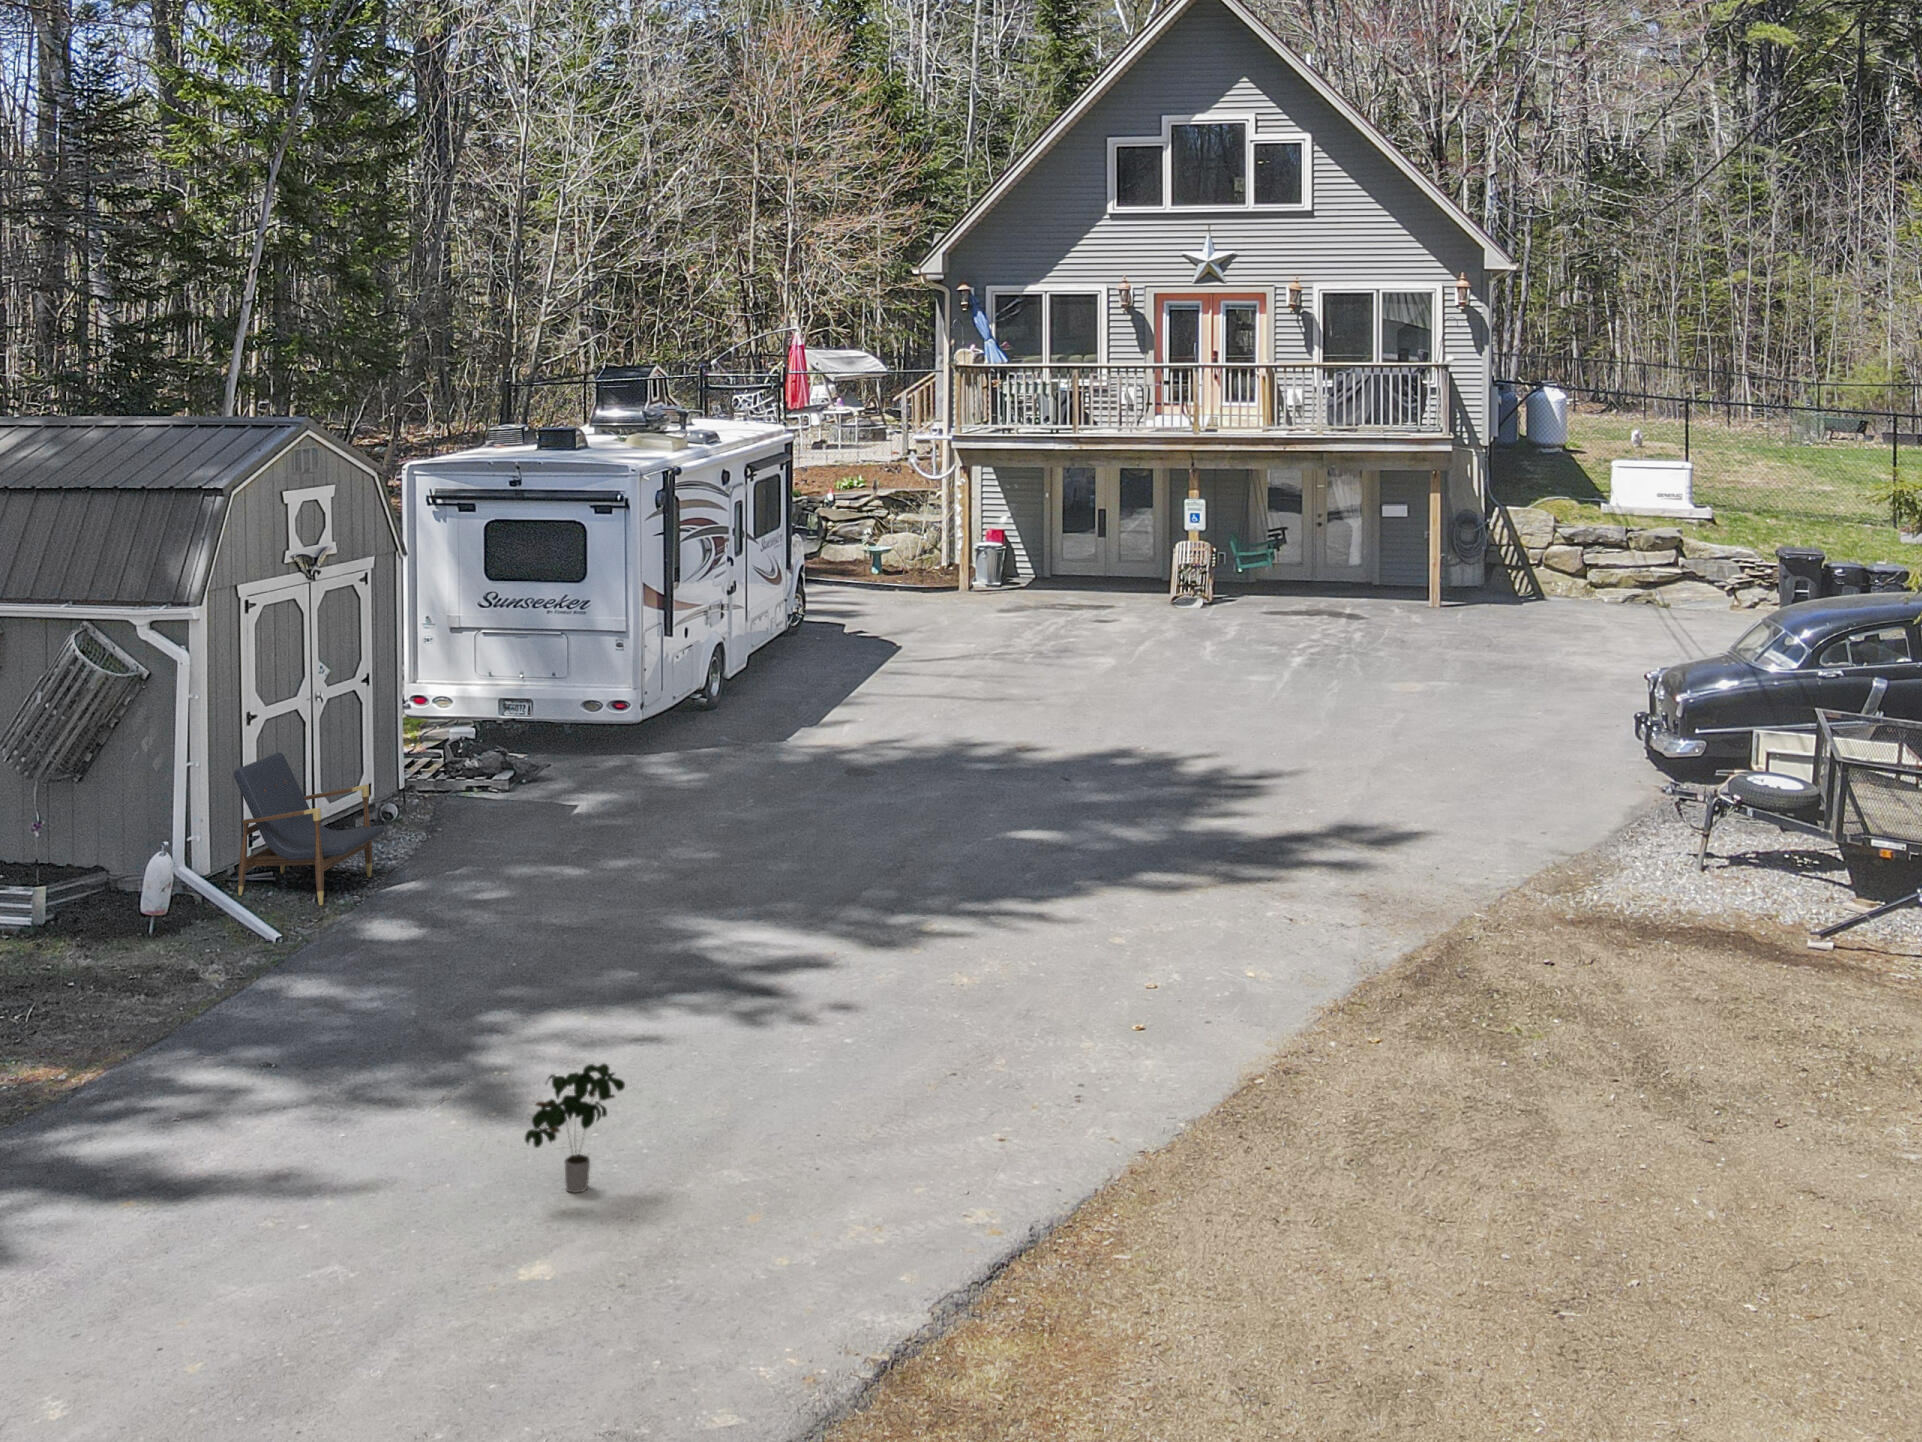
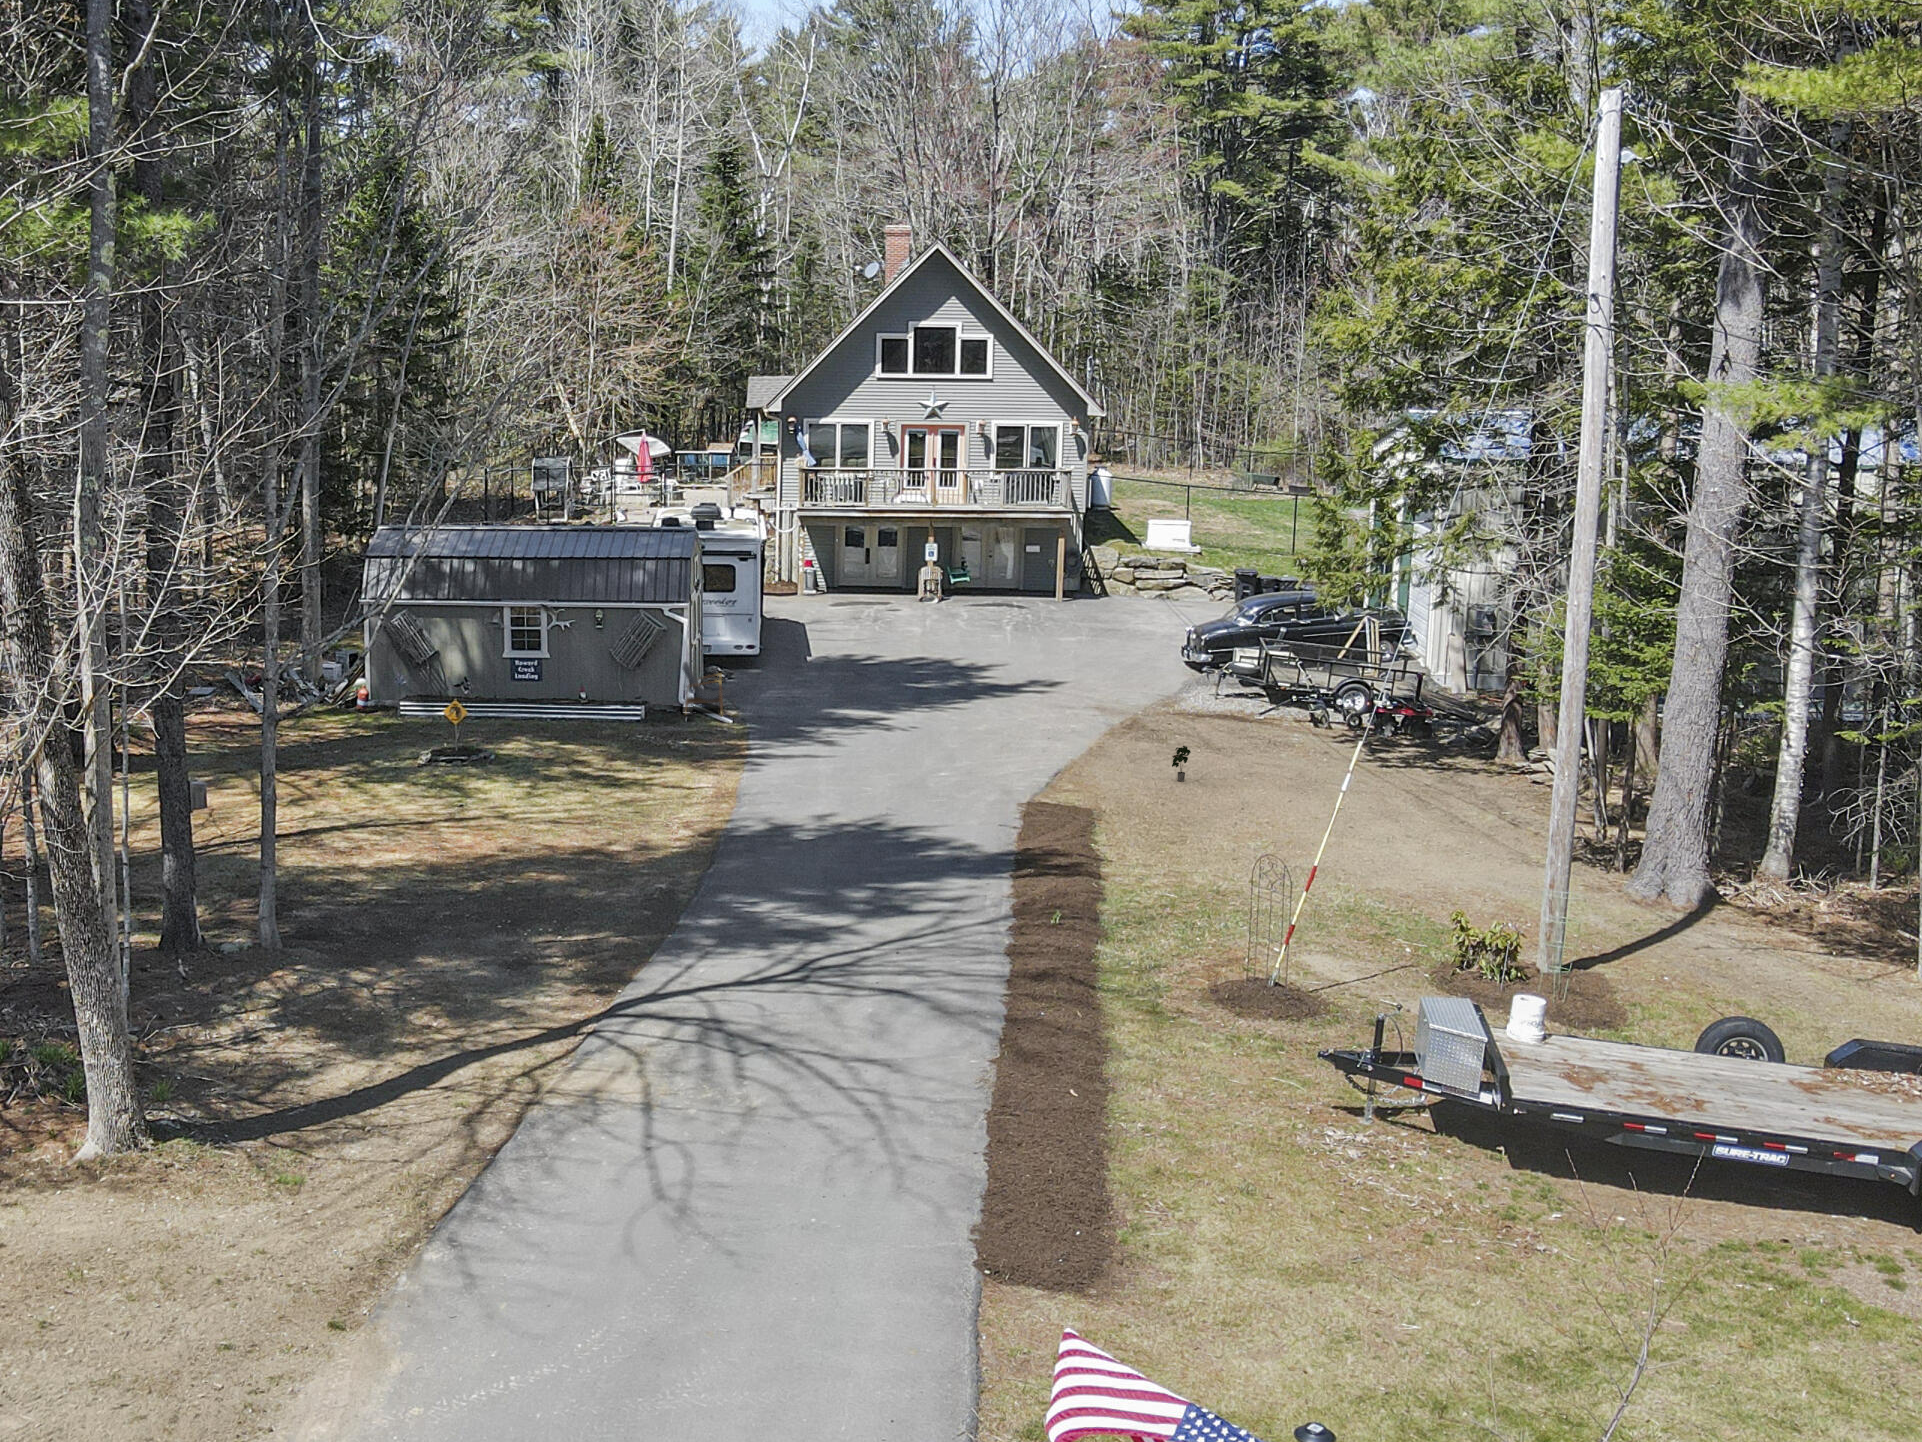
potted plant: present [525,1064,625,1193] -> present [1172,746,1191,782]

